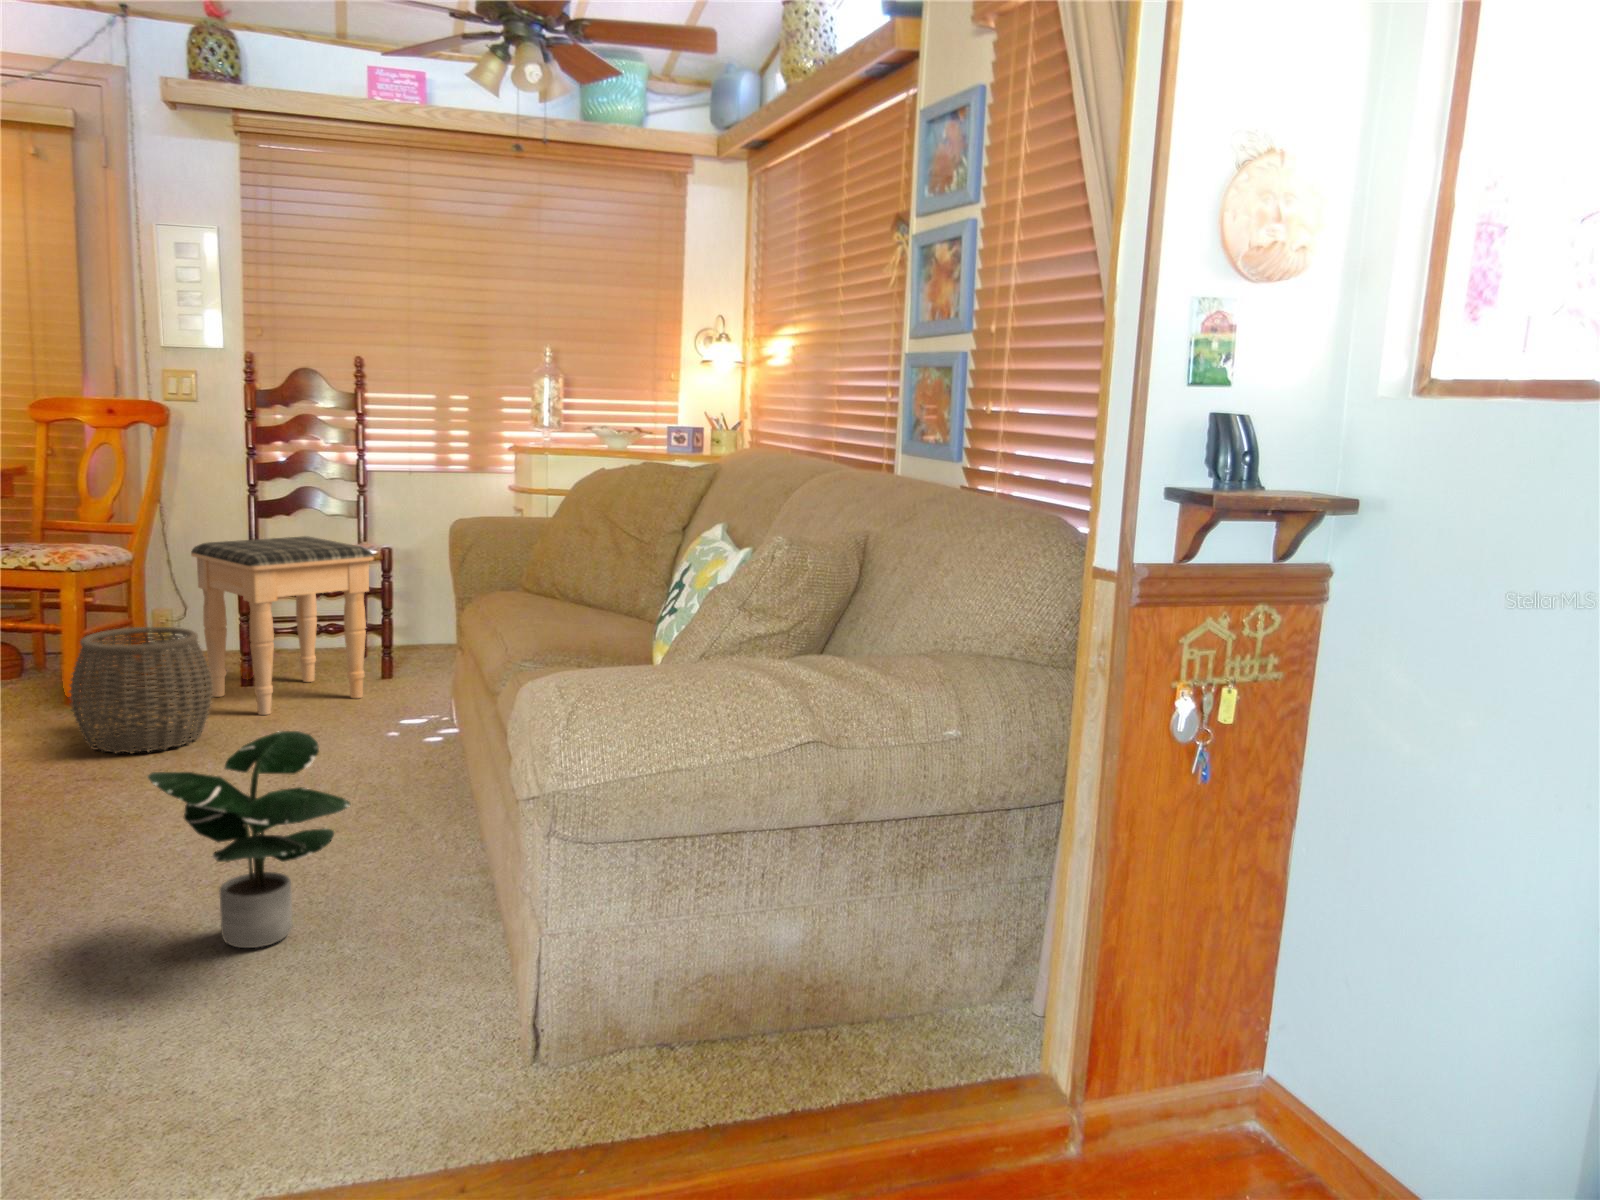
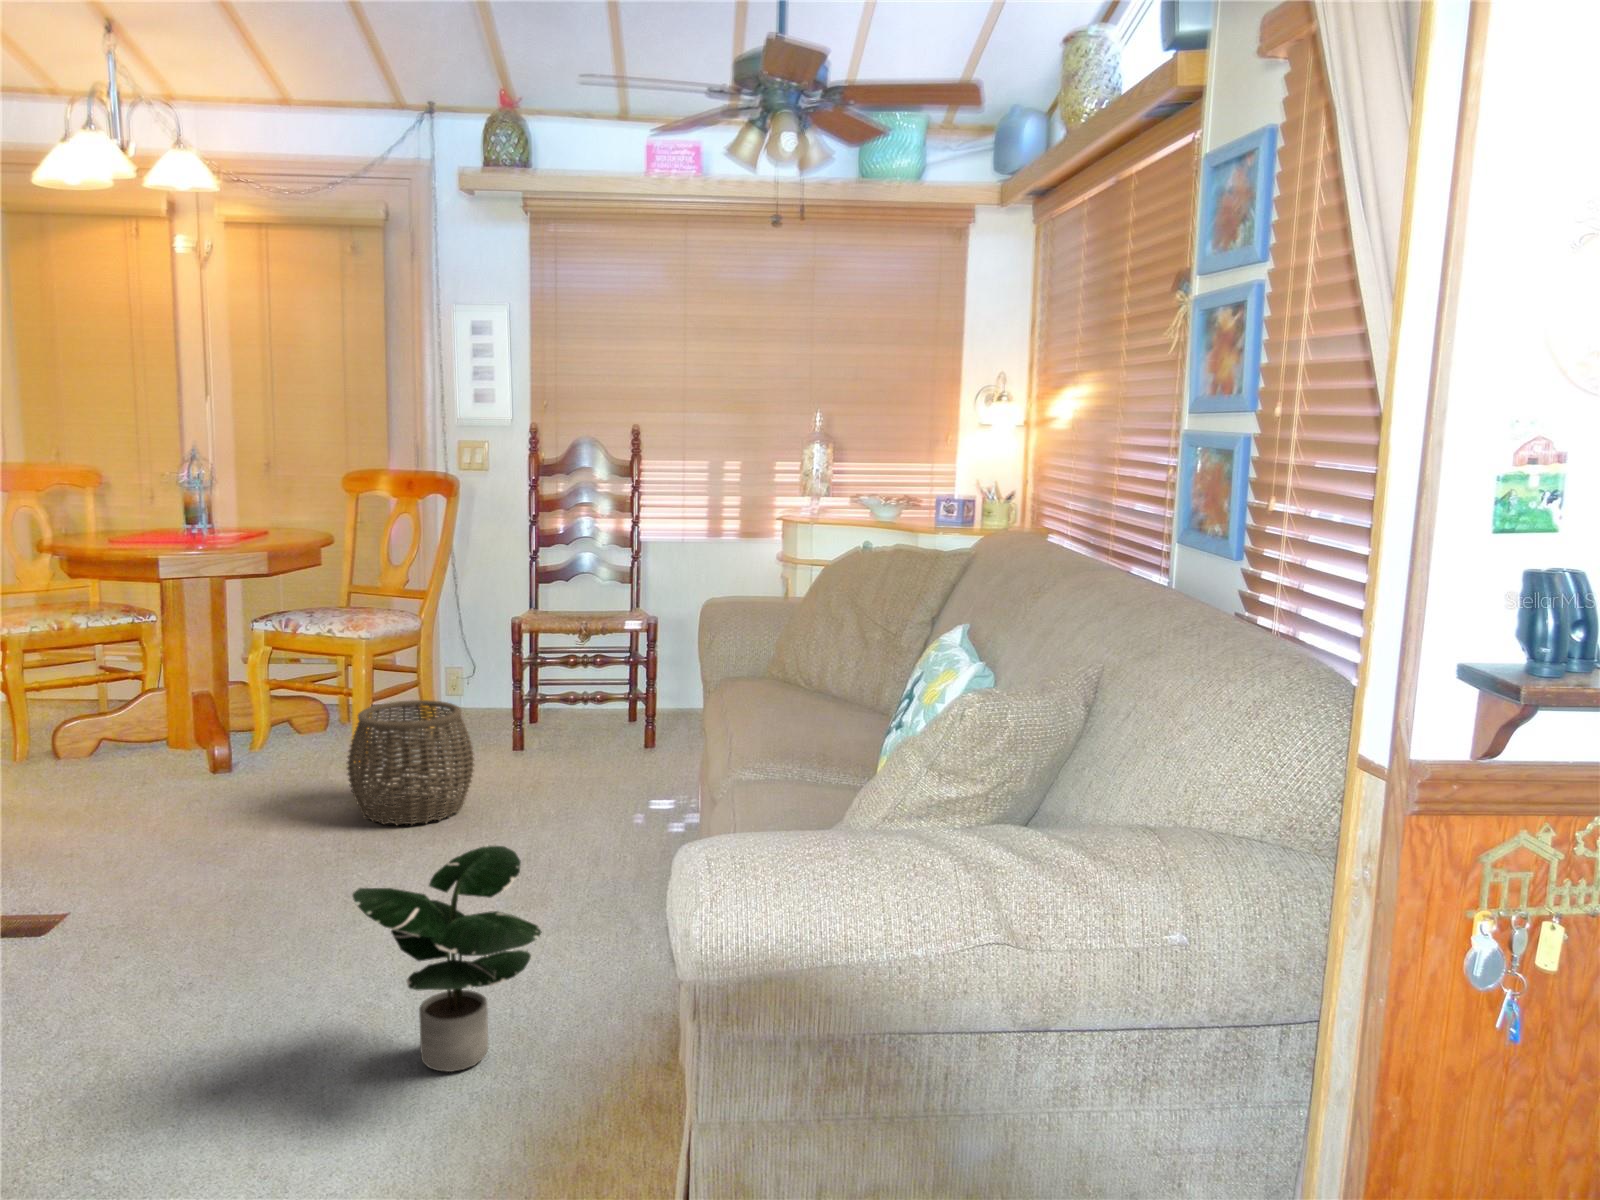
footstool: present [191,536,374,715] -> none [468,608,632,787]

